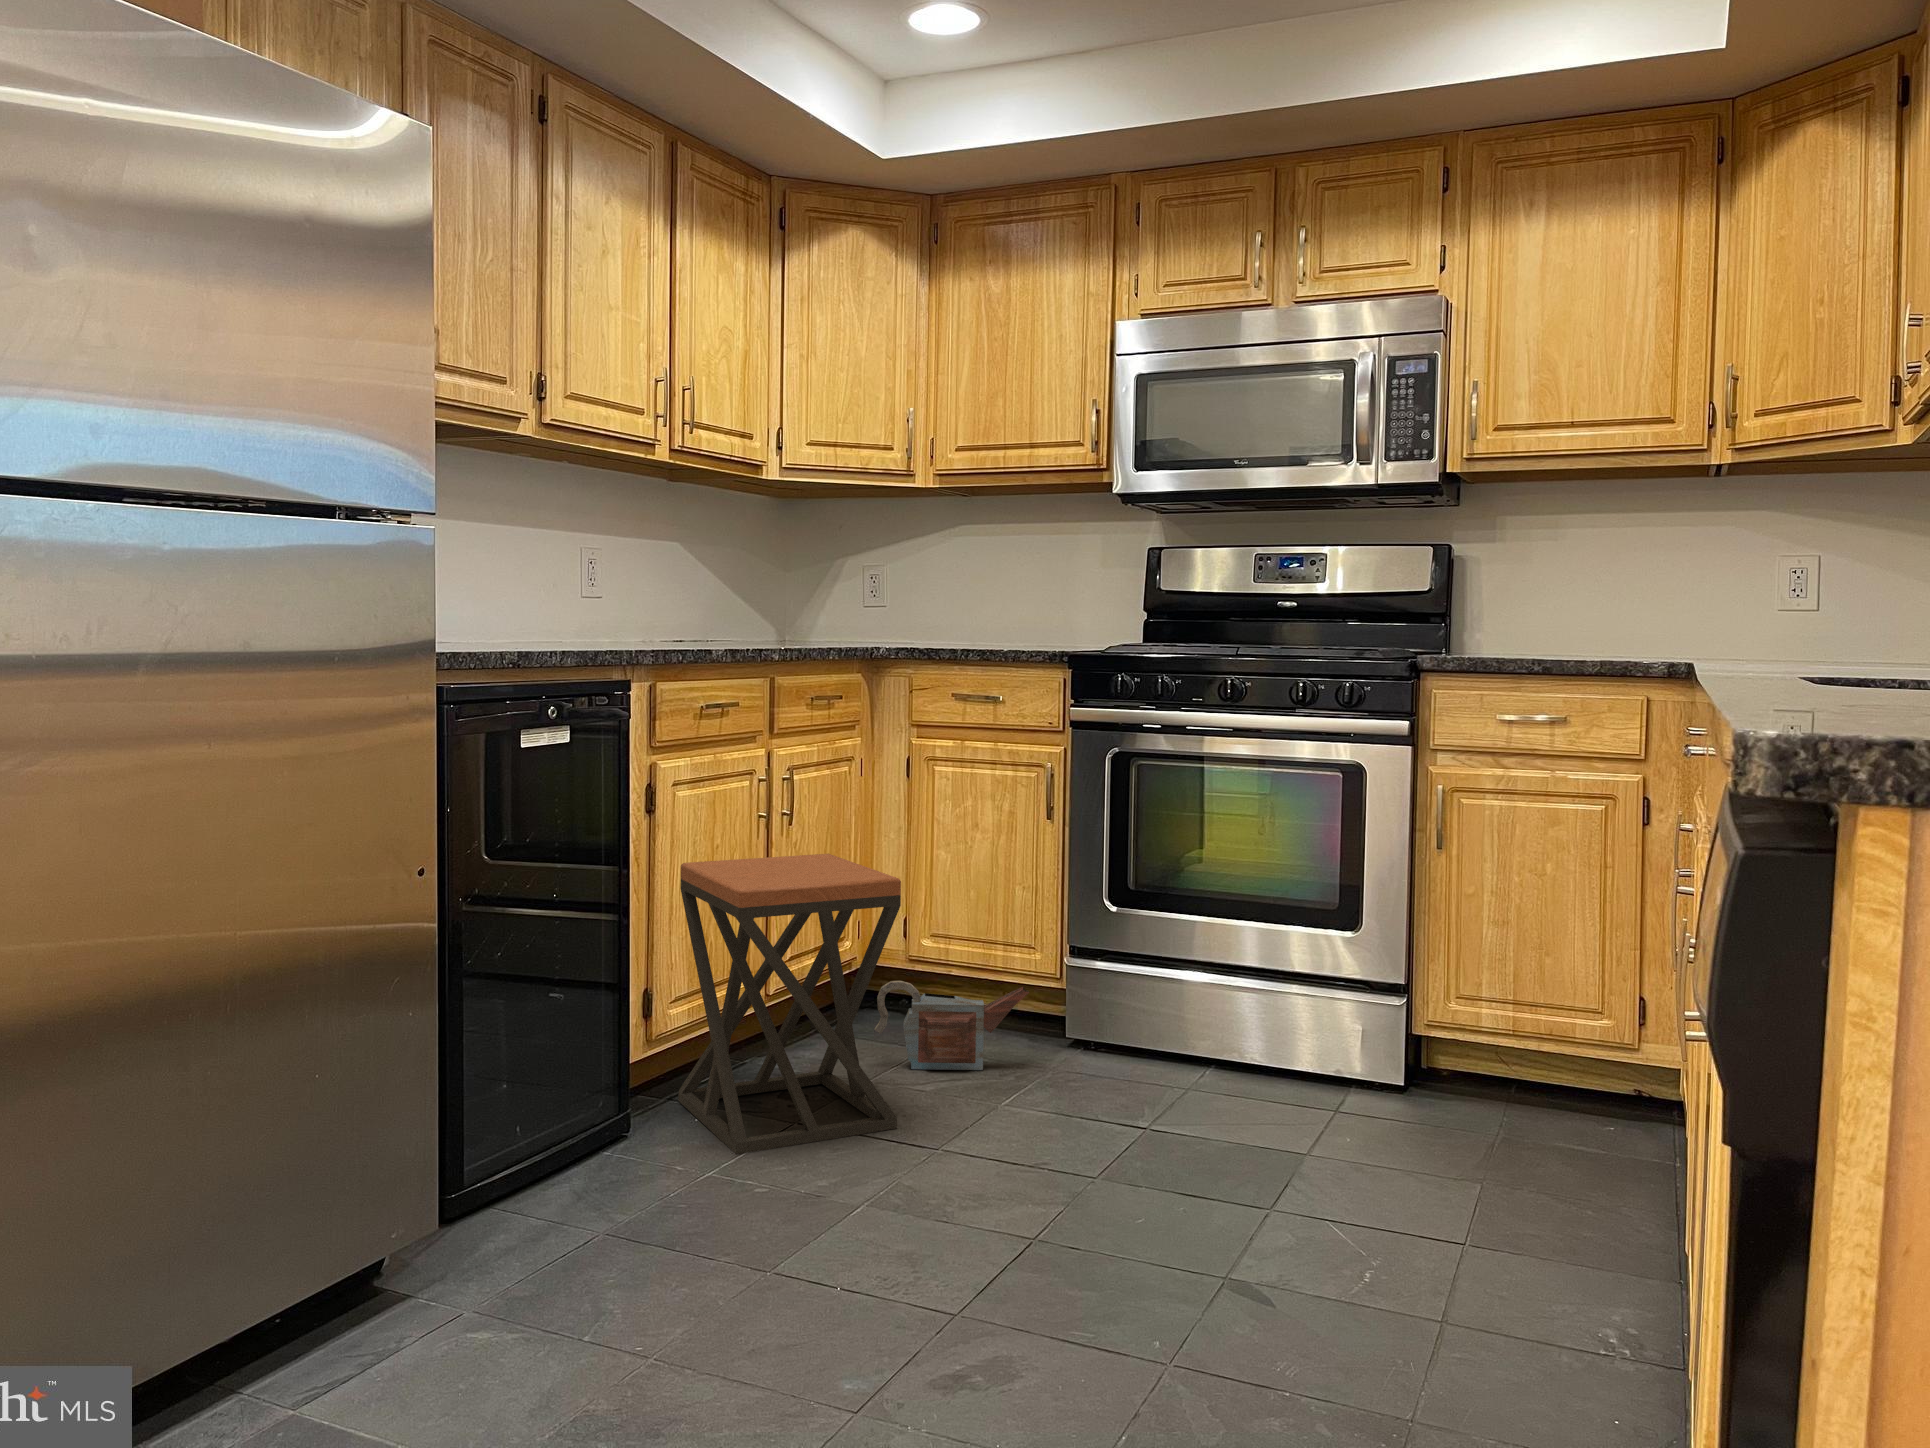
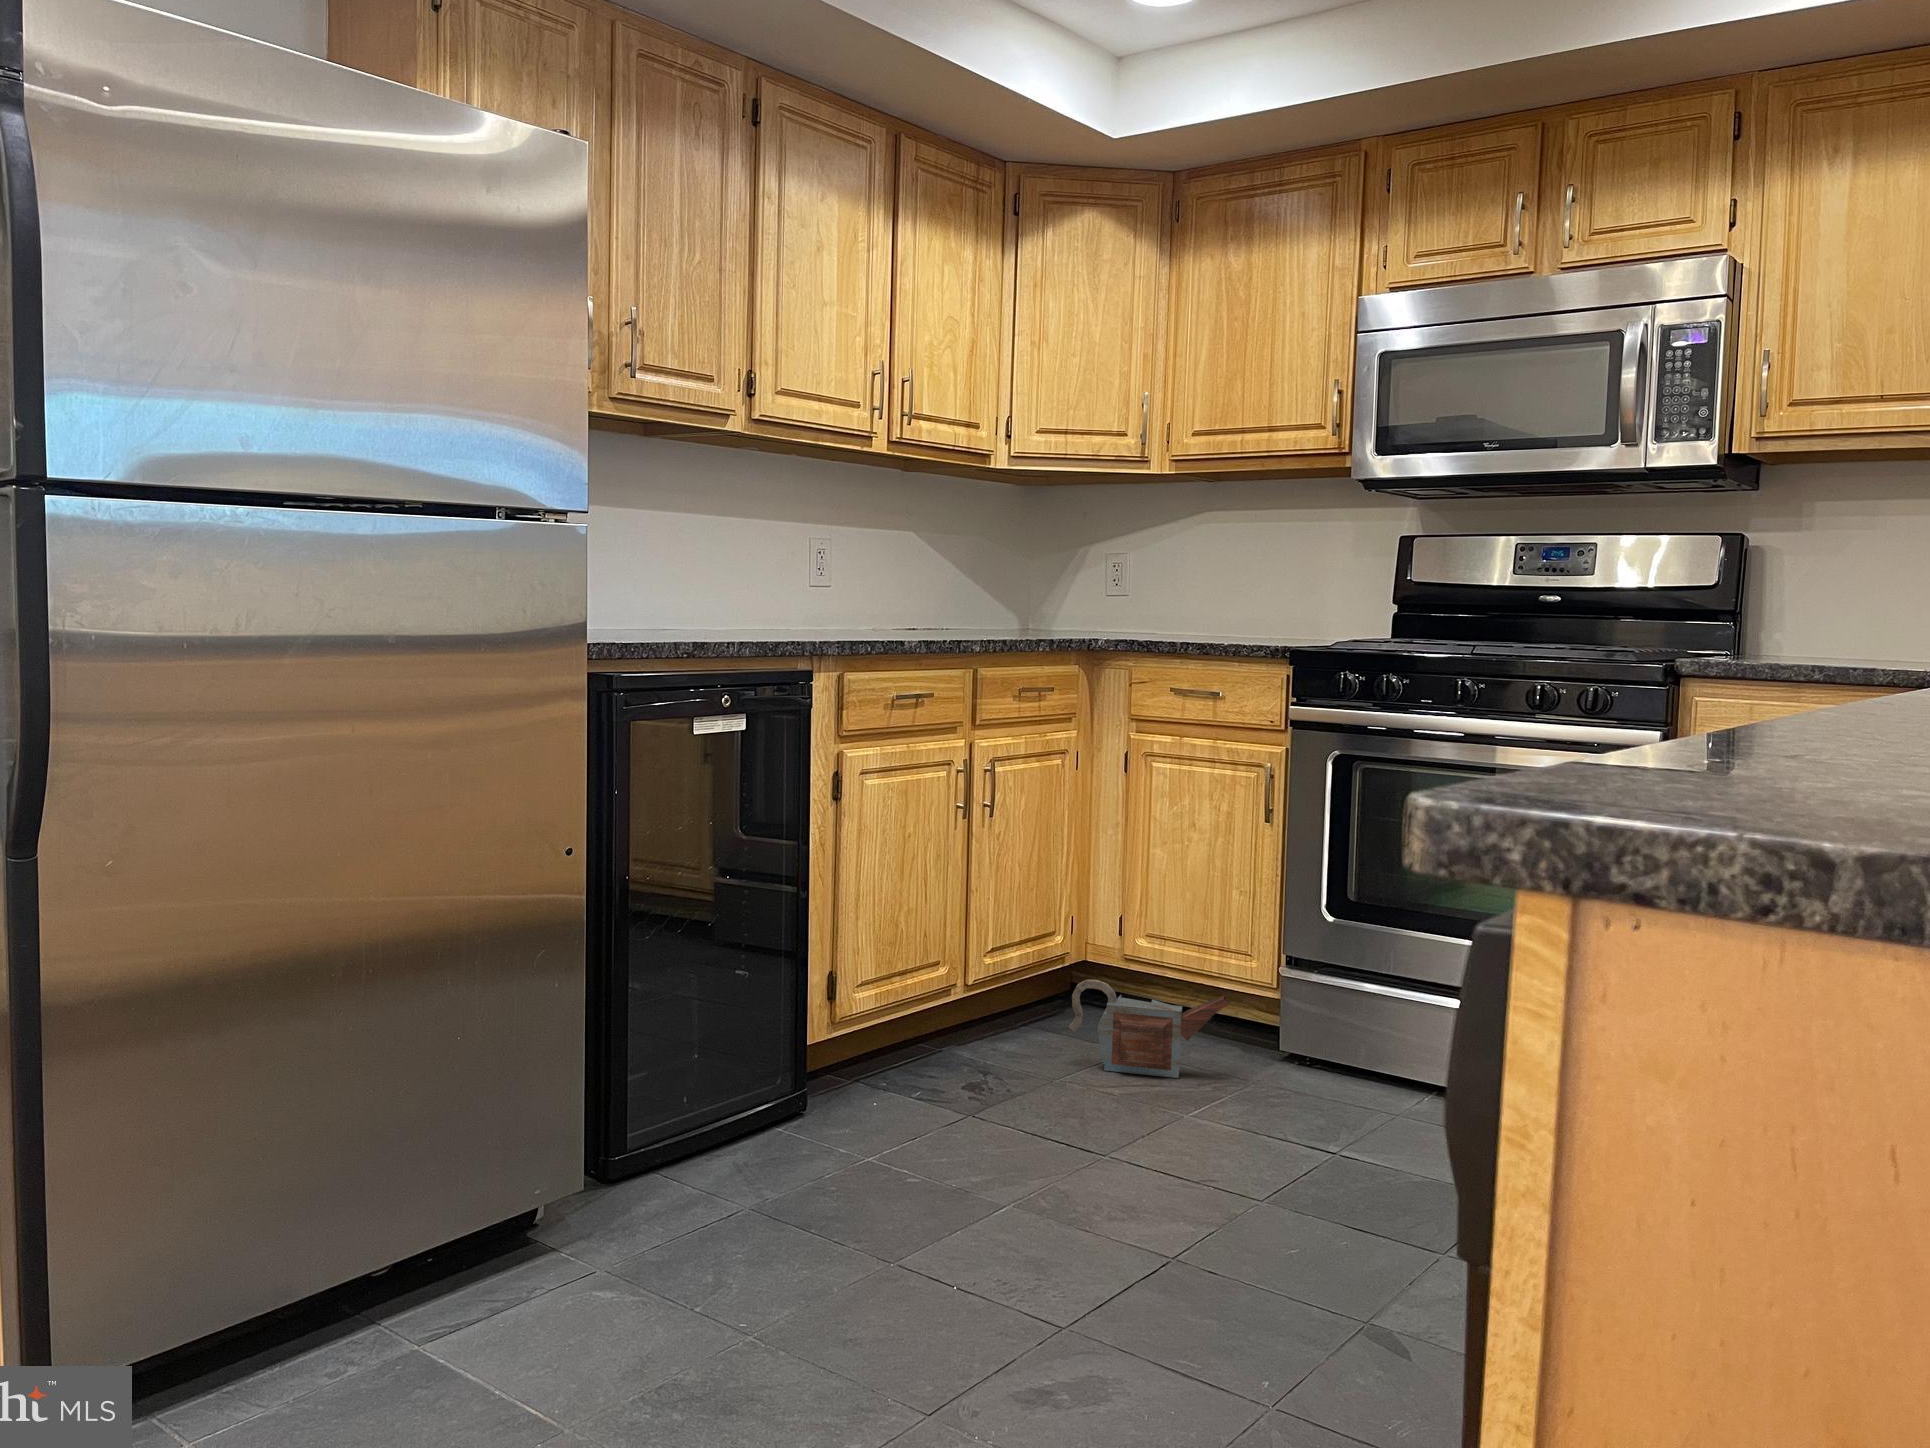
stool: present [678,854,901,1154] -> none [863,847,1077,1142]

